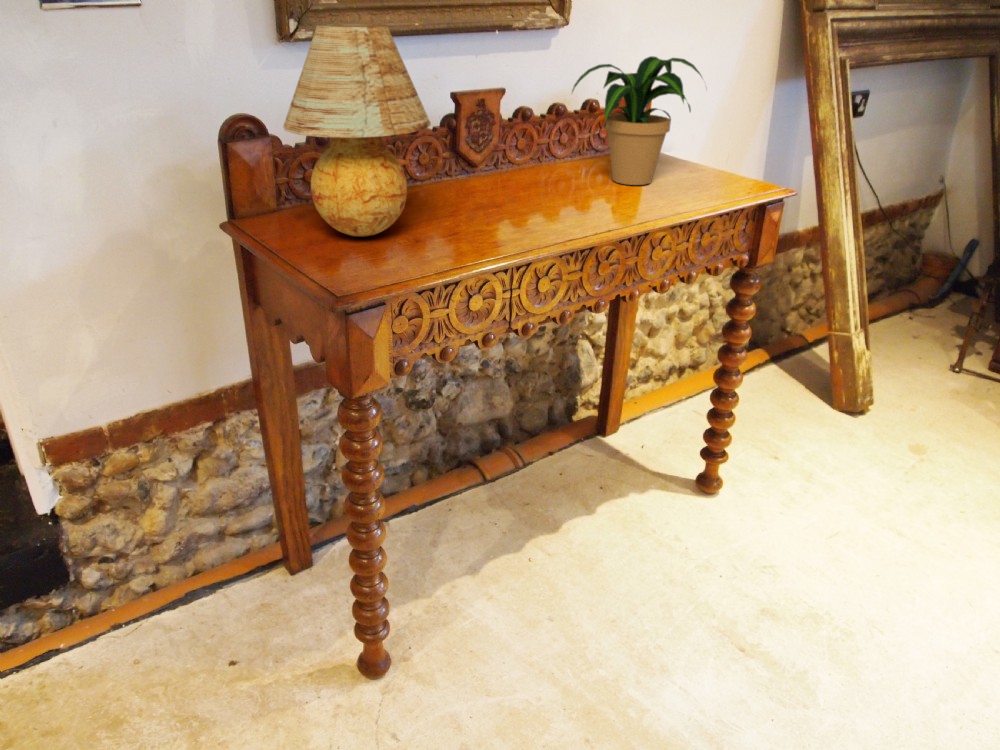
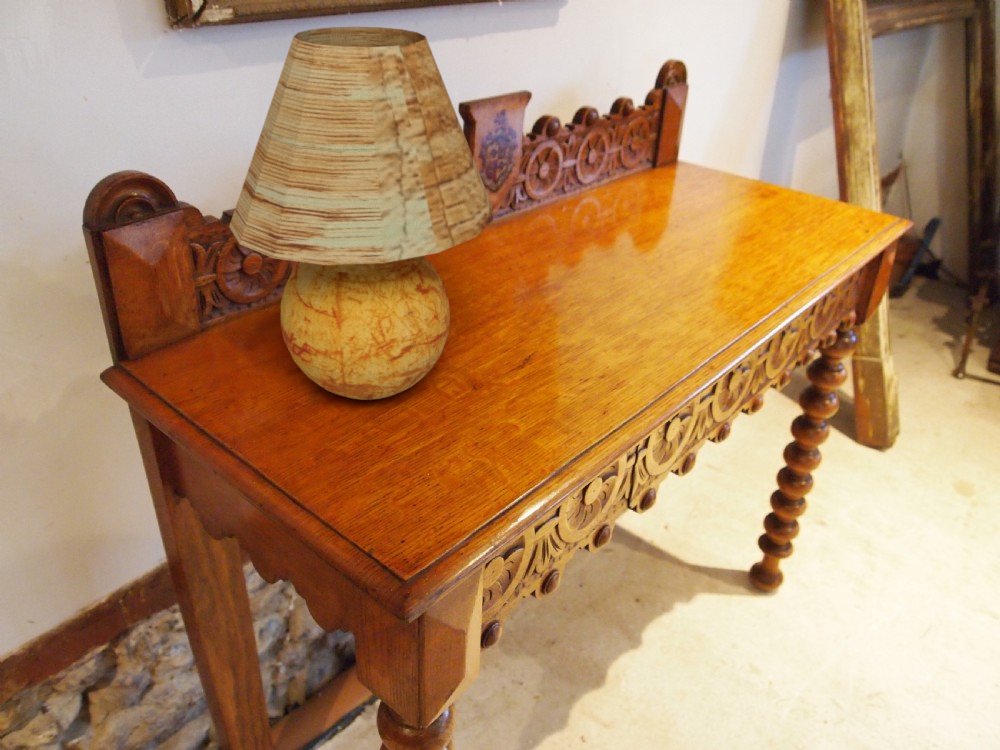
potted plant: present [572,56,701,185] -> none [631,44,828,232]

